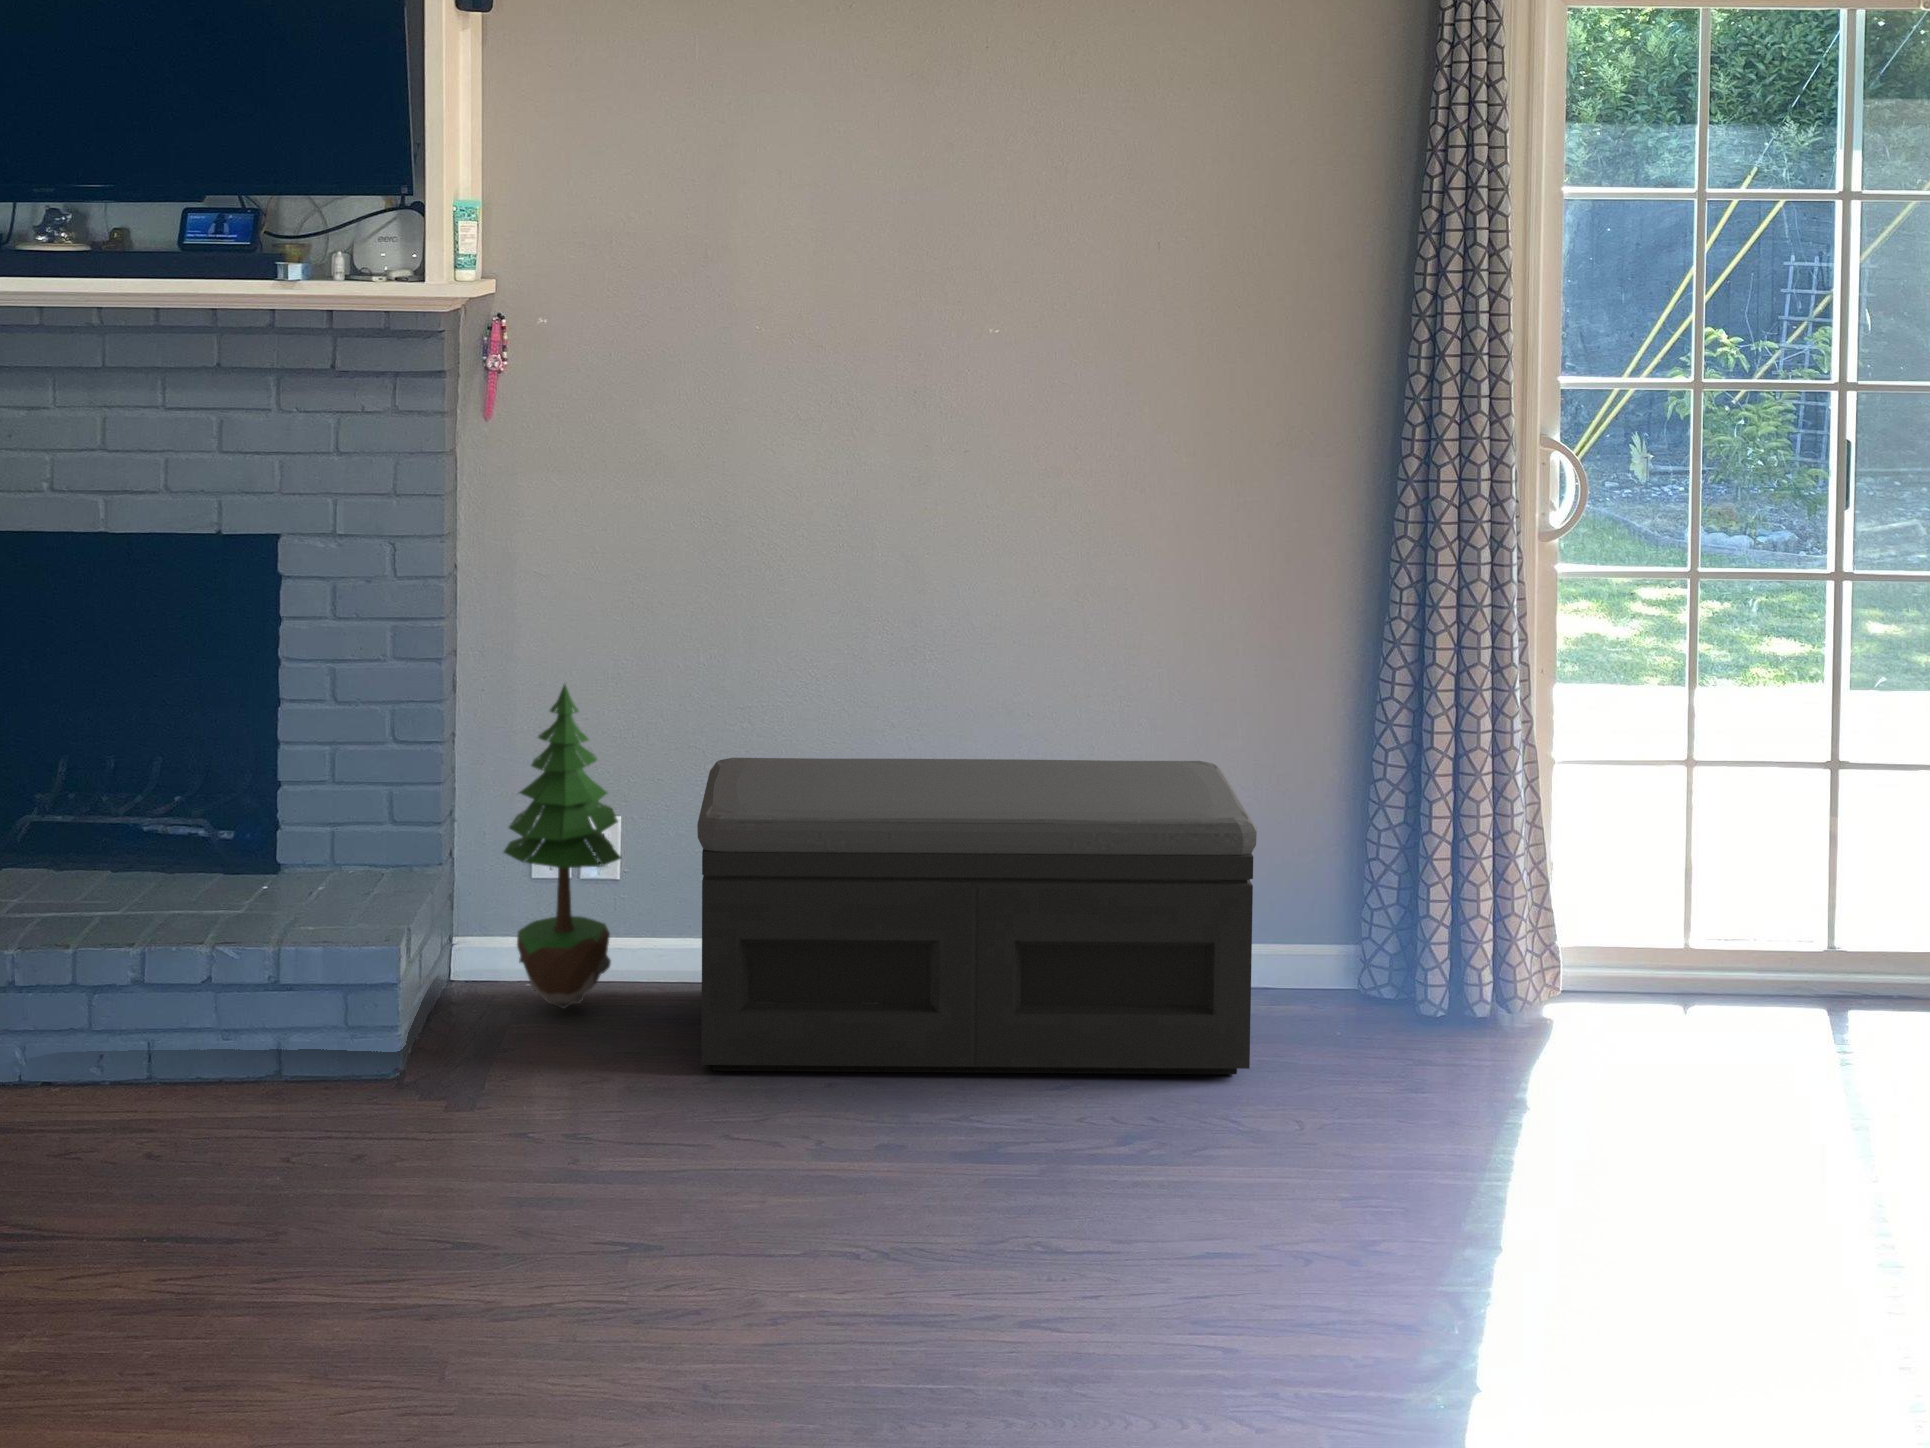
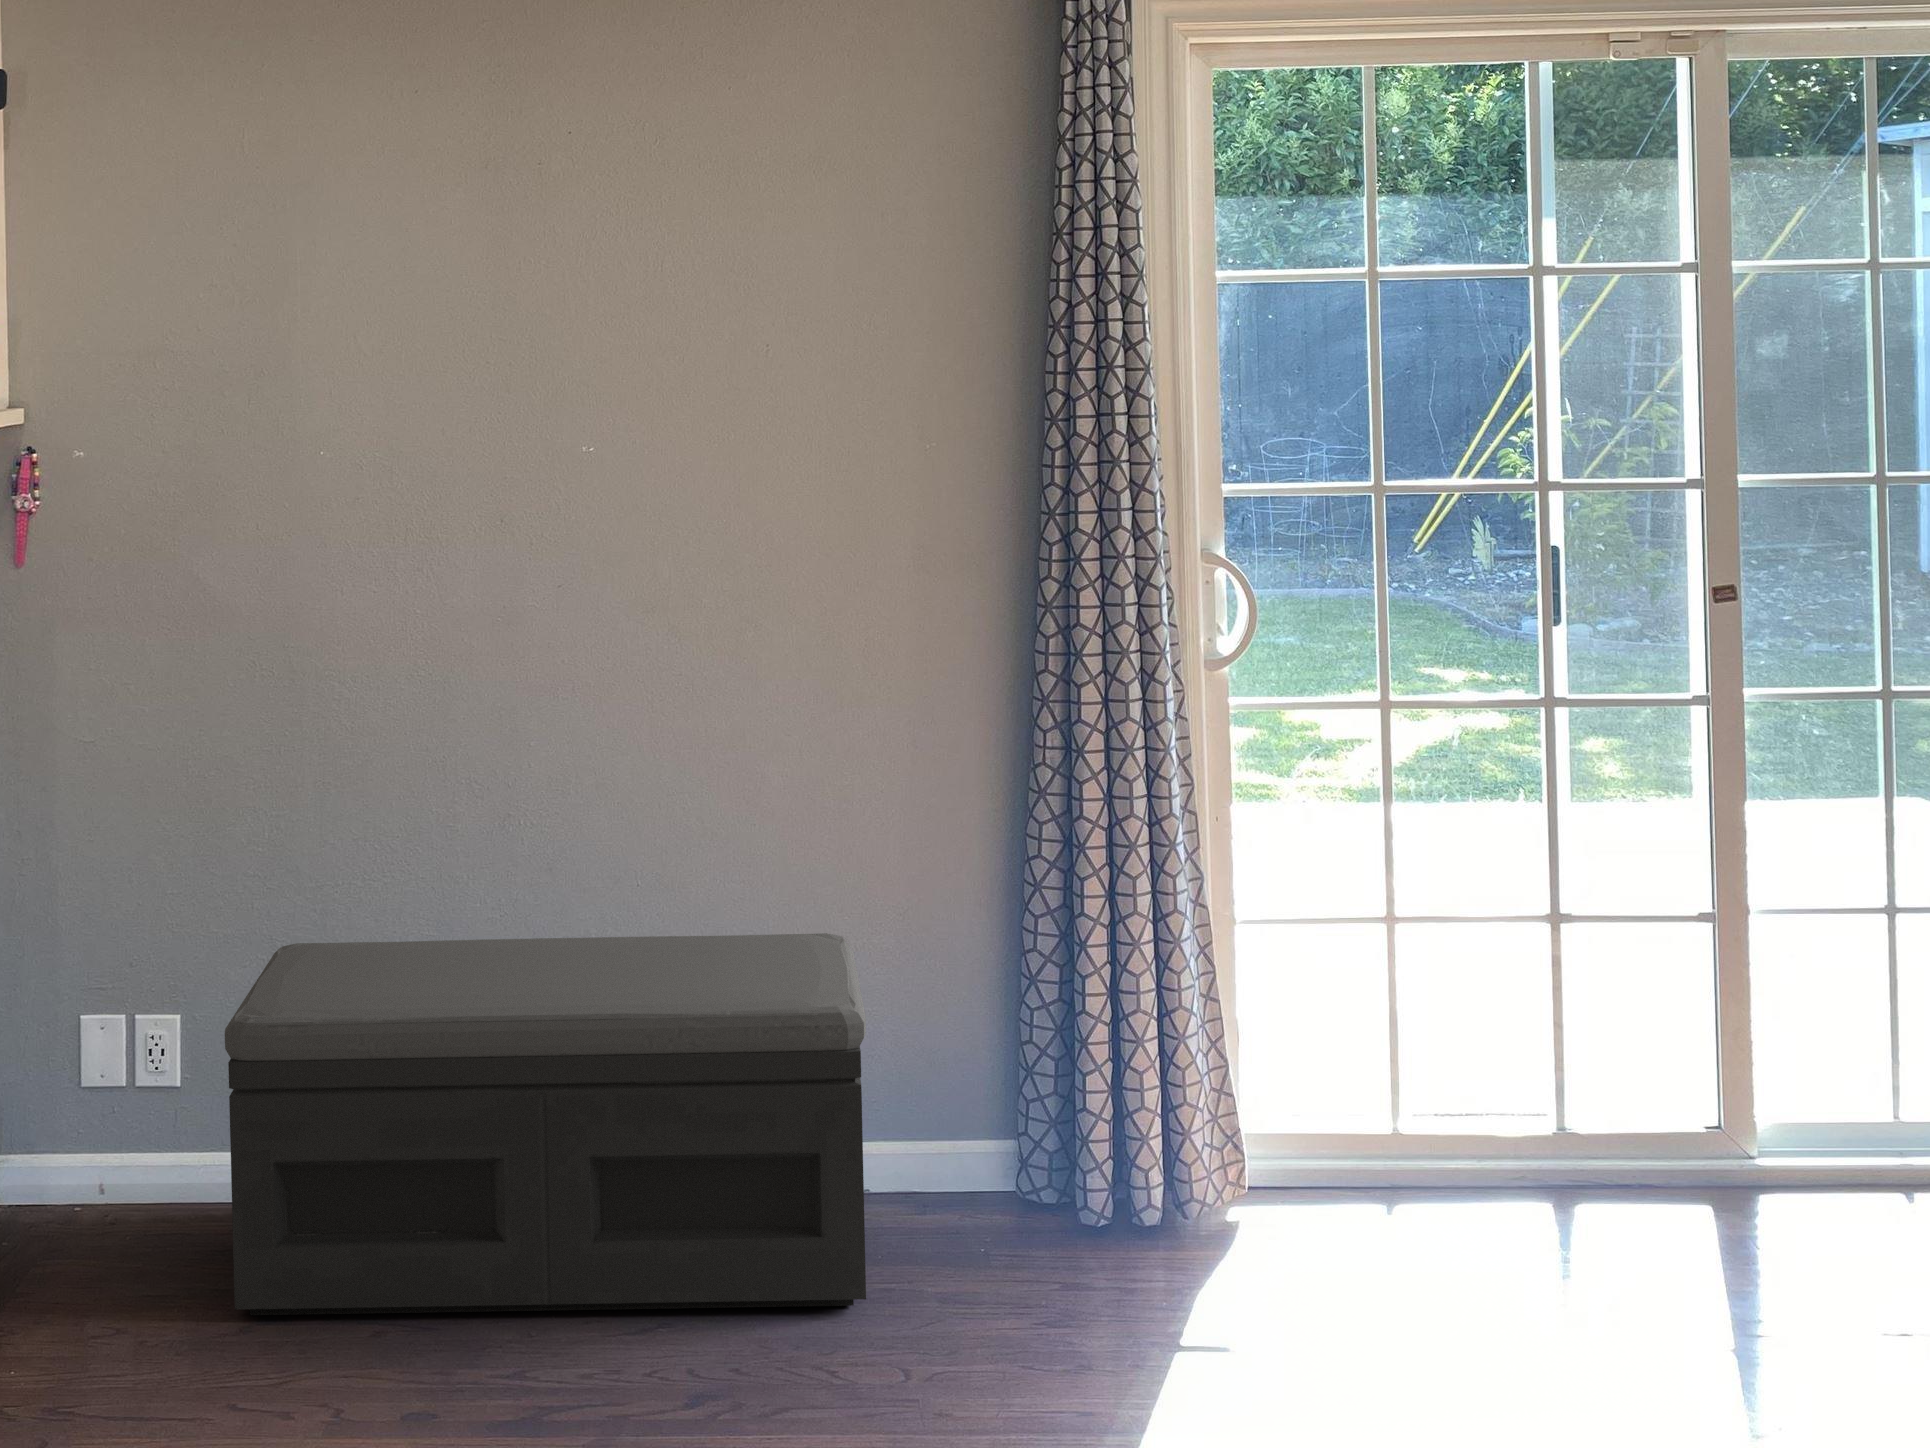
potted tree: present [504,685,621,1009] -> none [27,864,167,1239]

